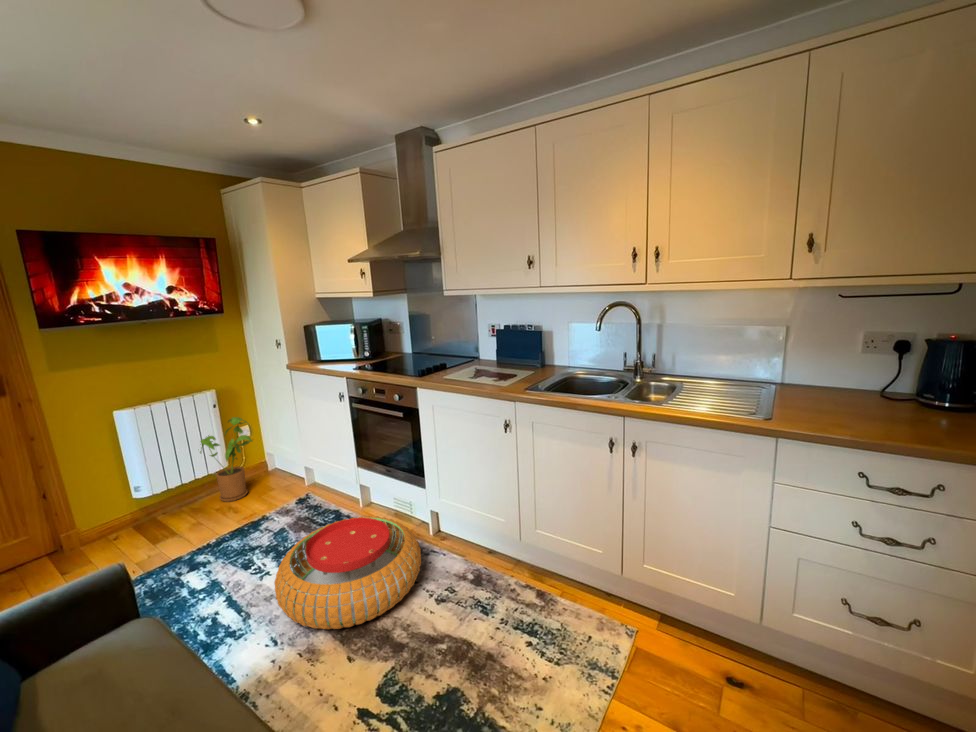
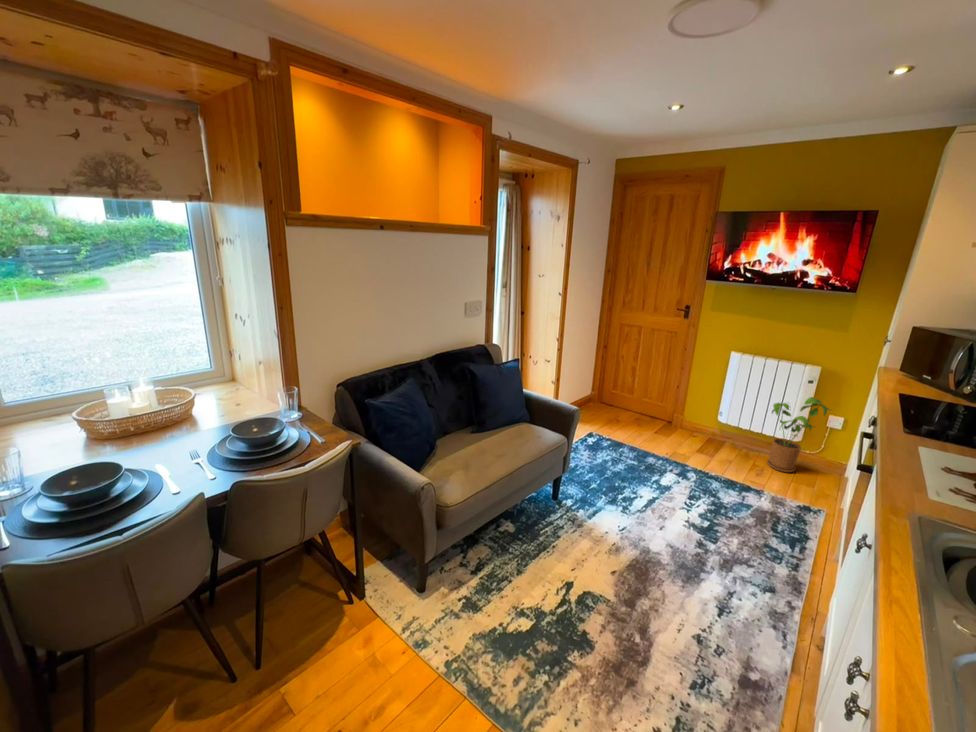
pouf: present [274,516,421,629] -> none [629,499,781,613]

